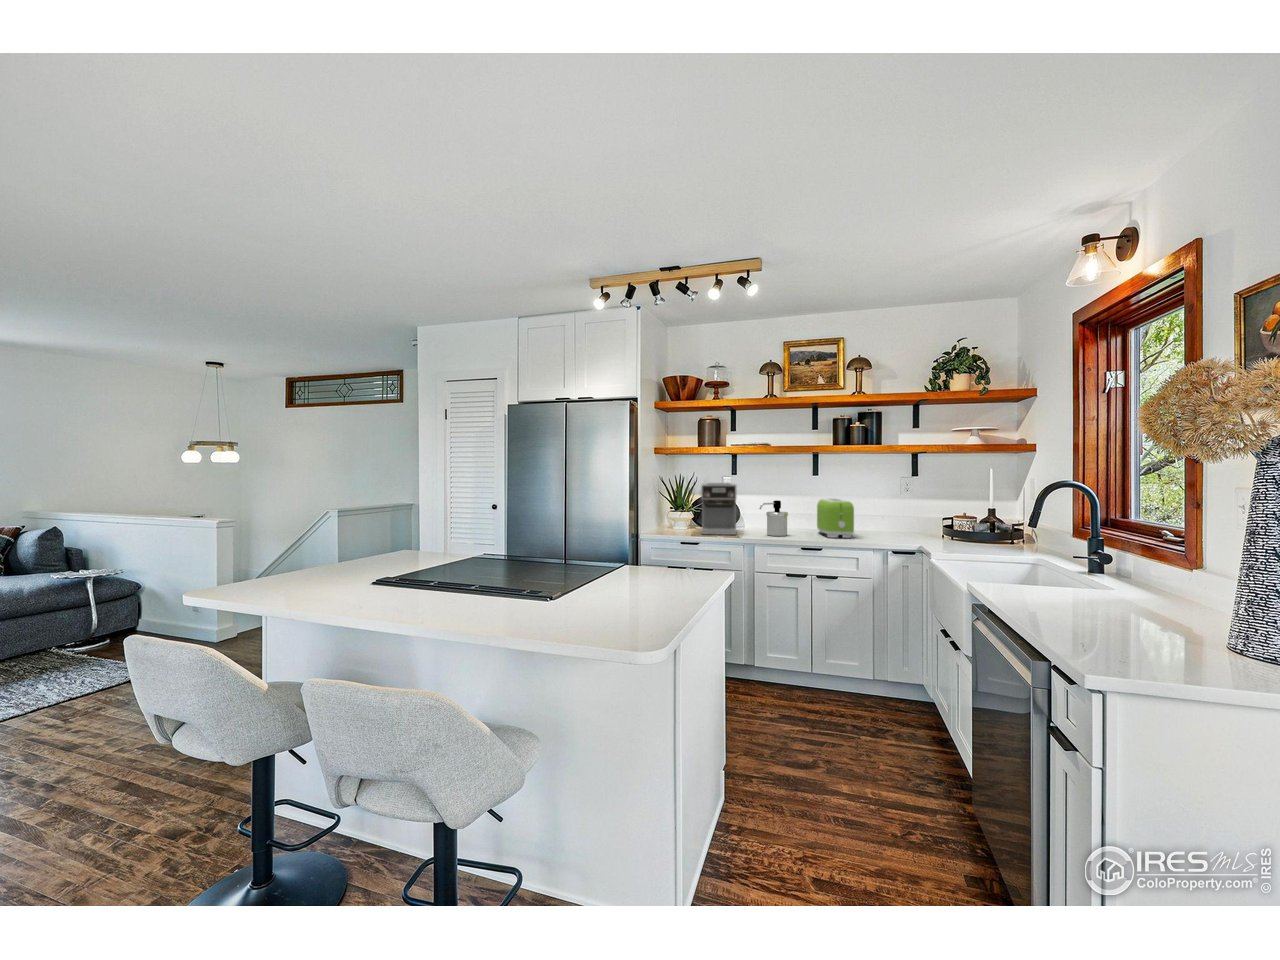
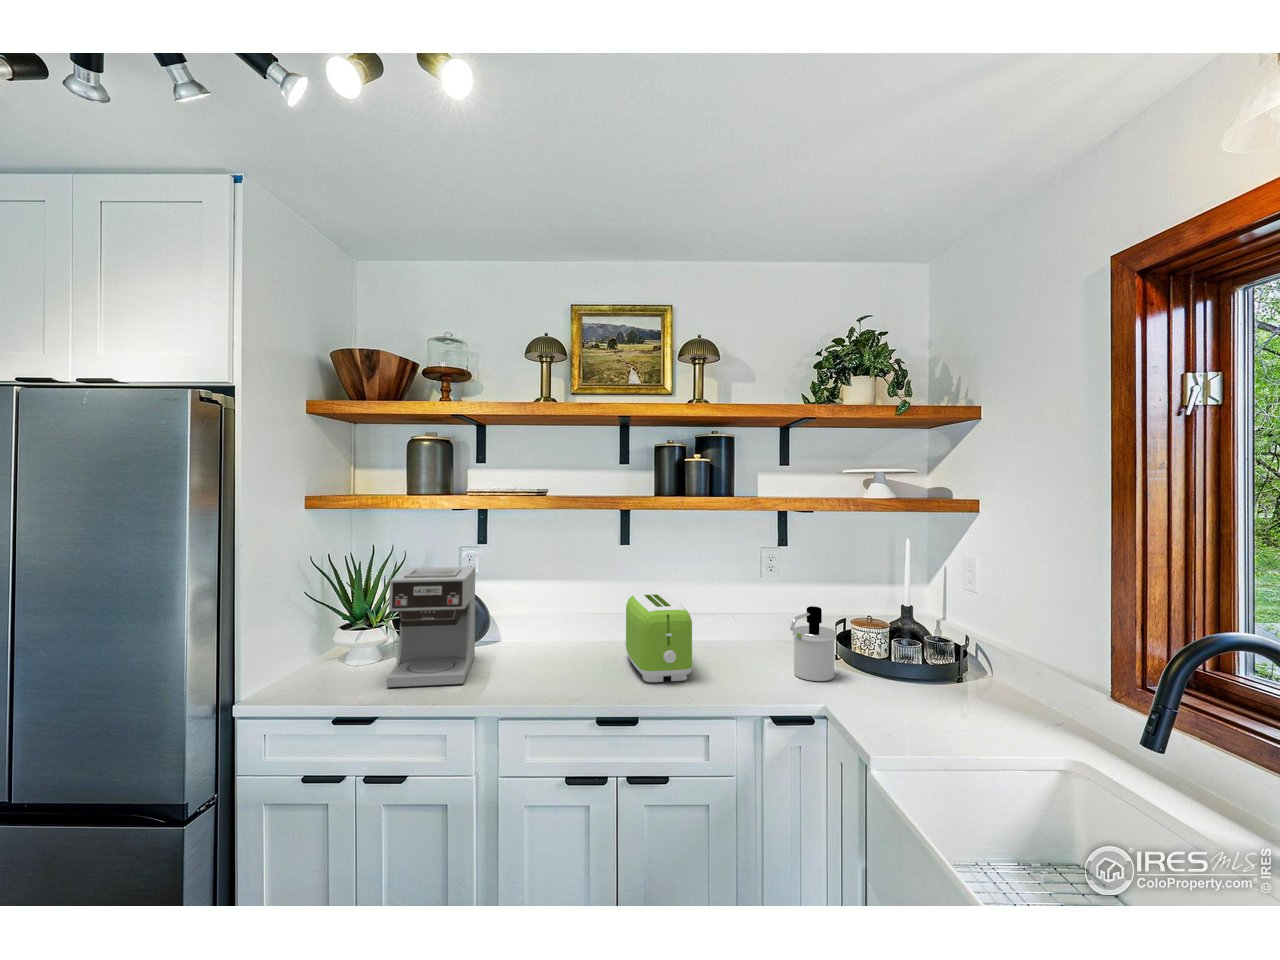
soap dispenser: present [759,500,788,536] -> present [790,606,836,681]

